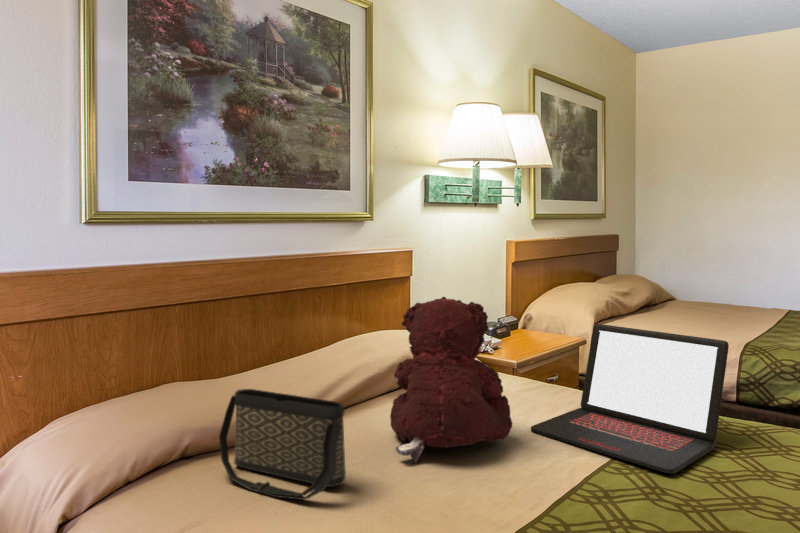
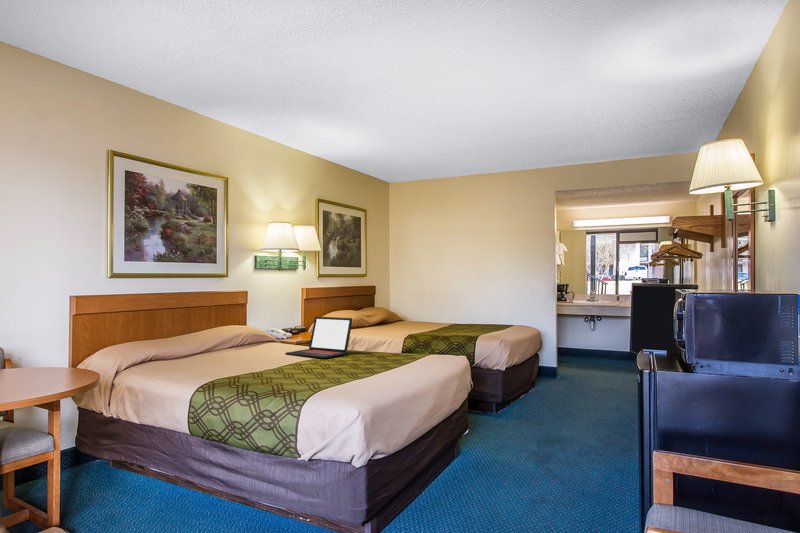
teddy bear: present [390,297,512,463] -> none [231,304,276,360]
handbag: present [219,389,346,500] -> none [167,336,213,366]

